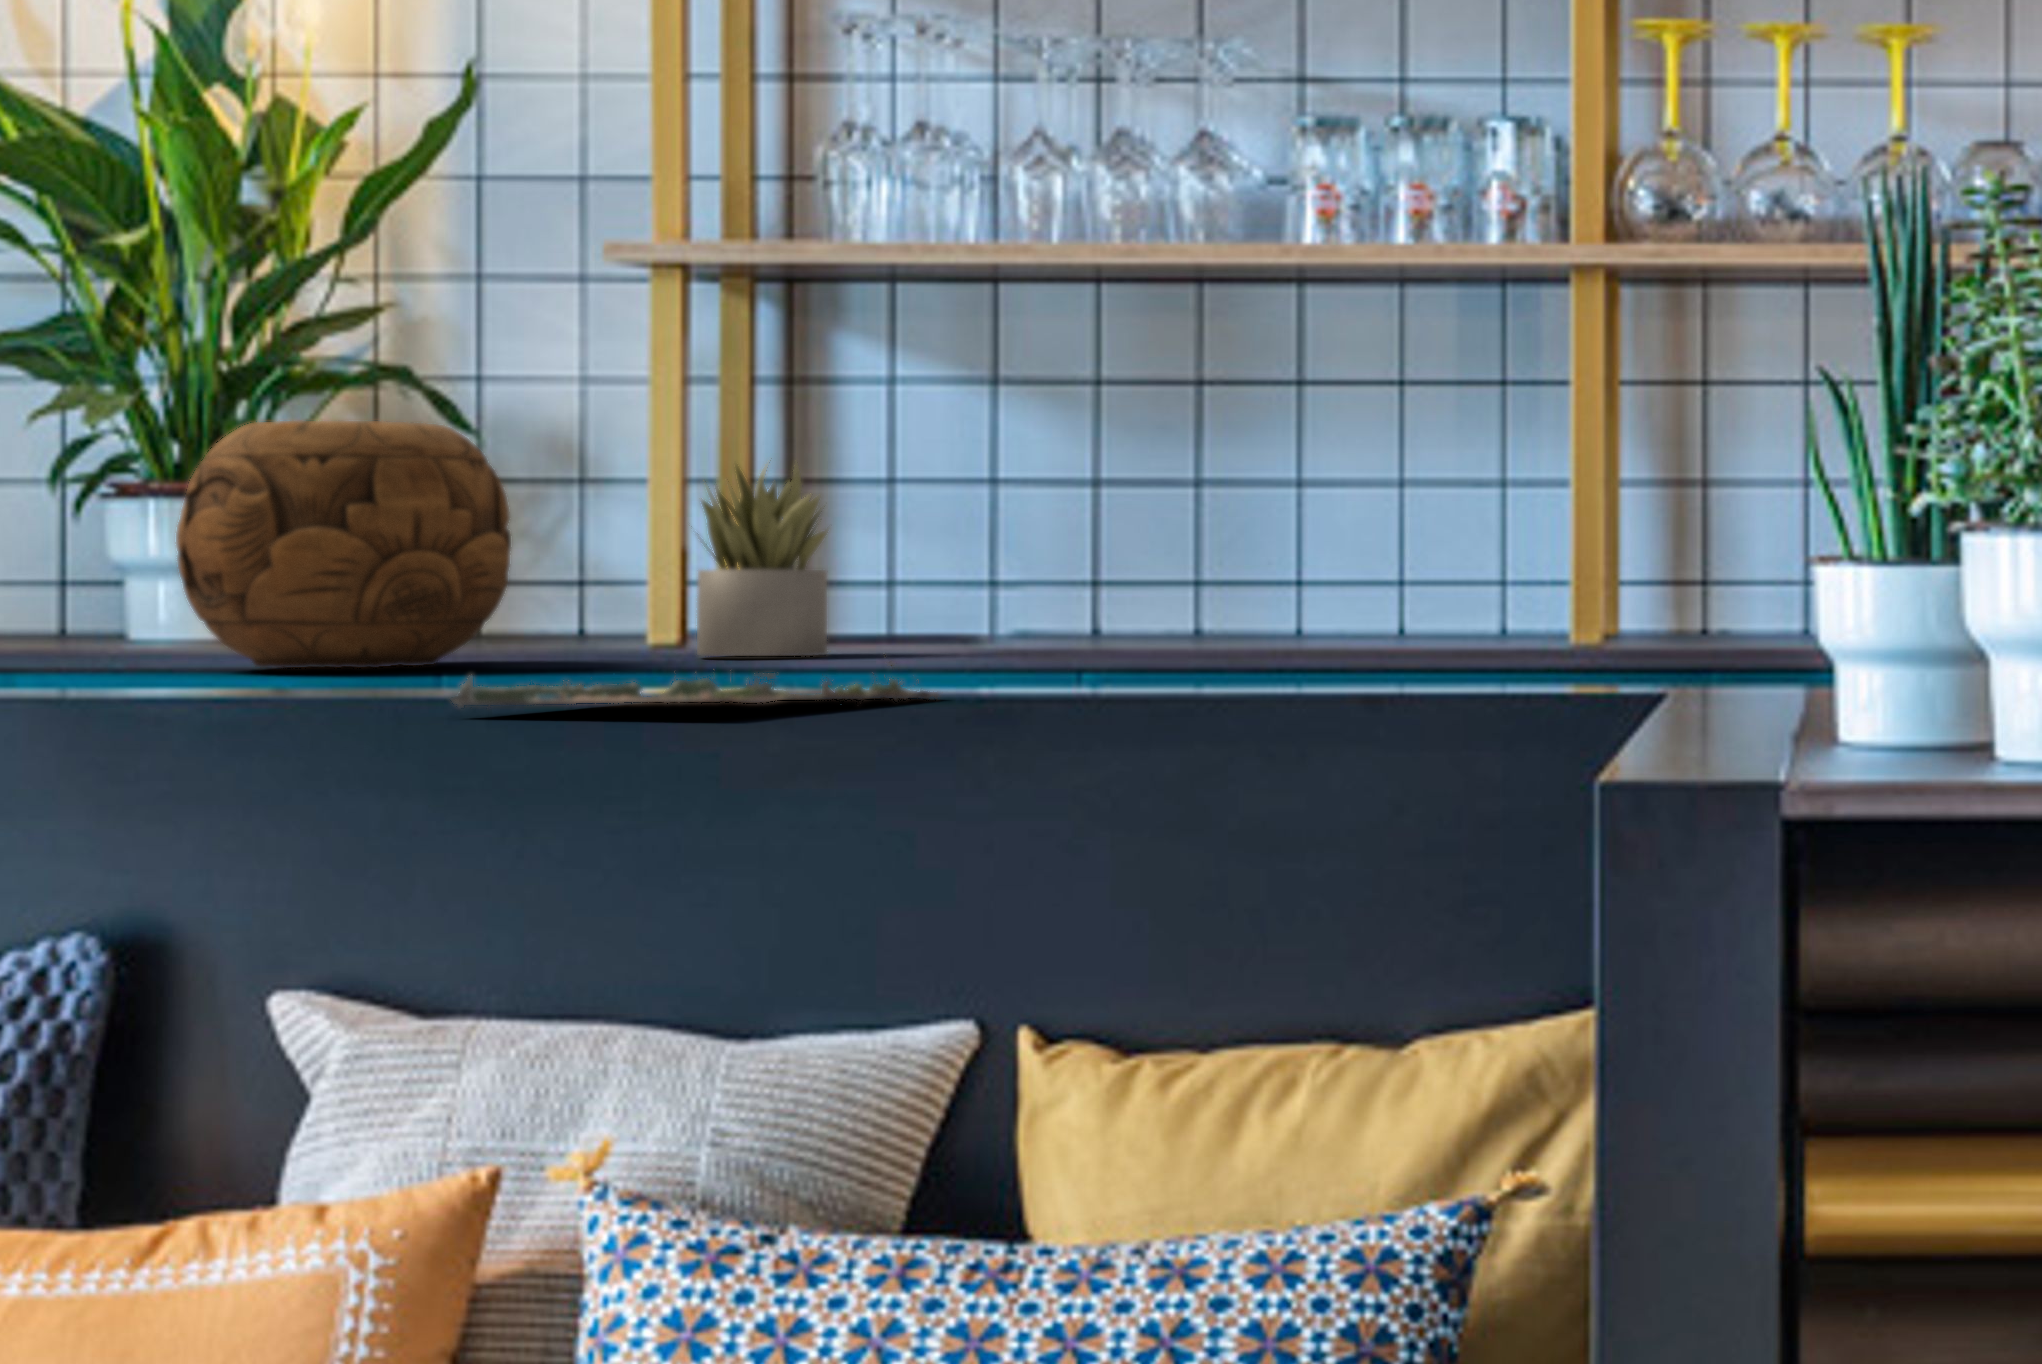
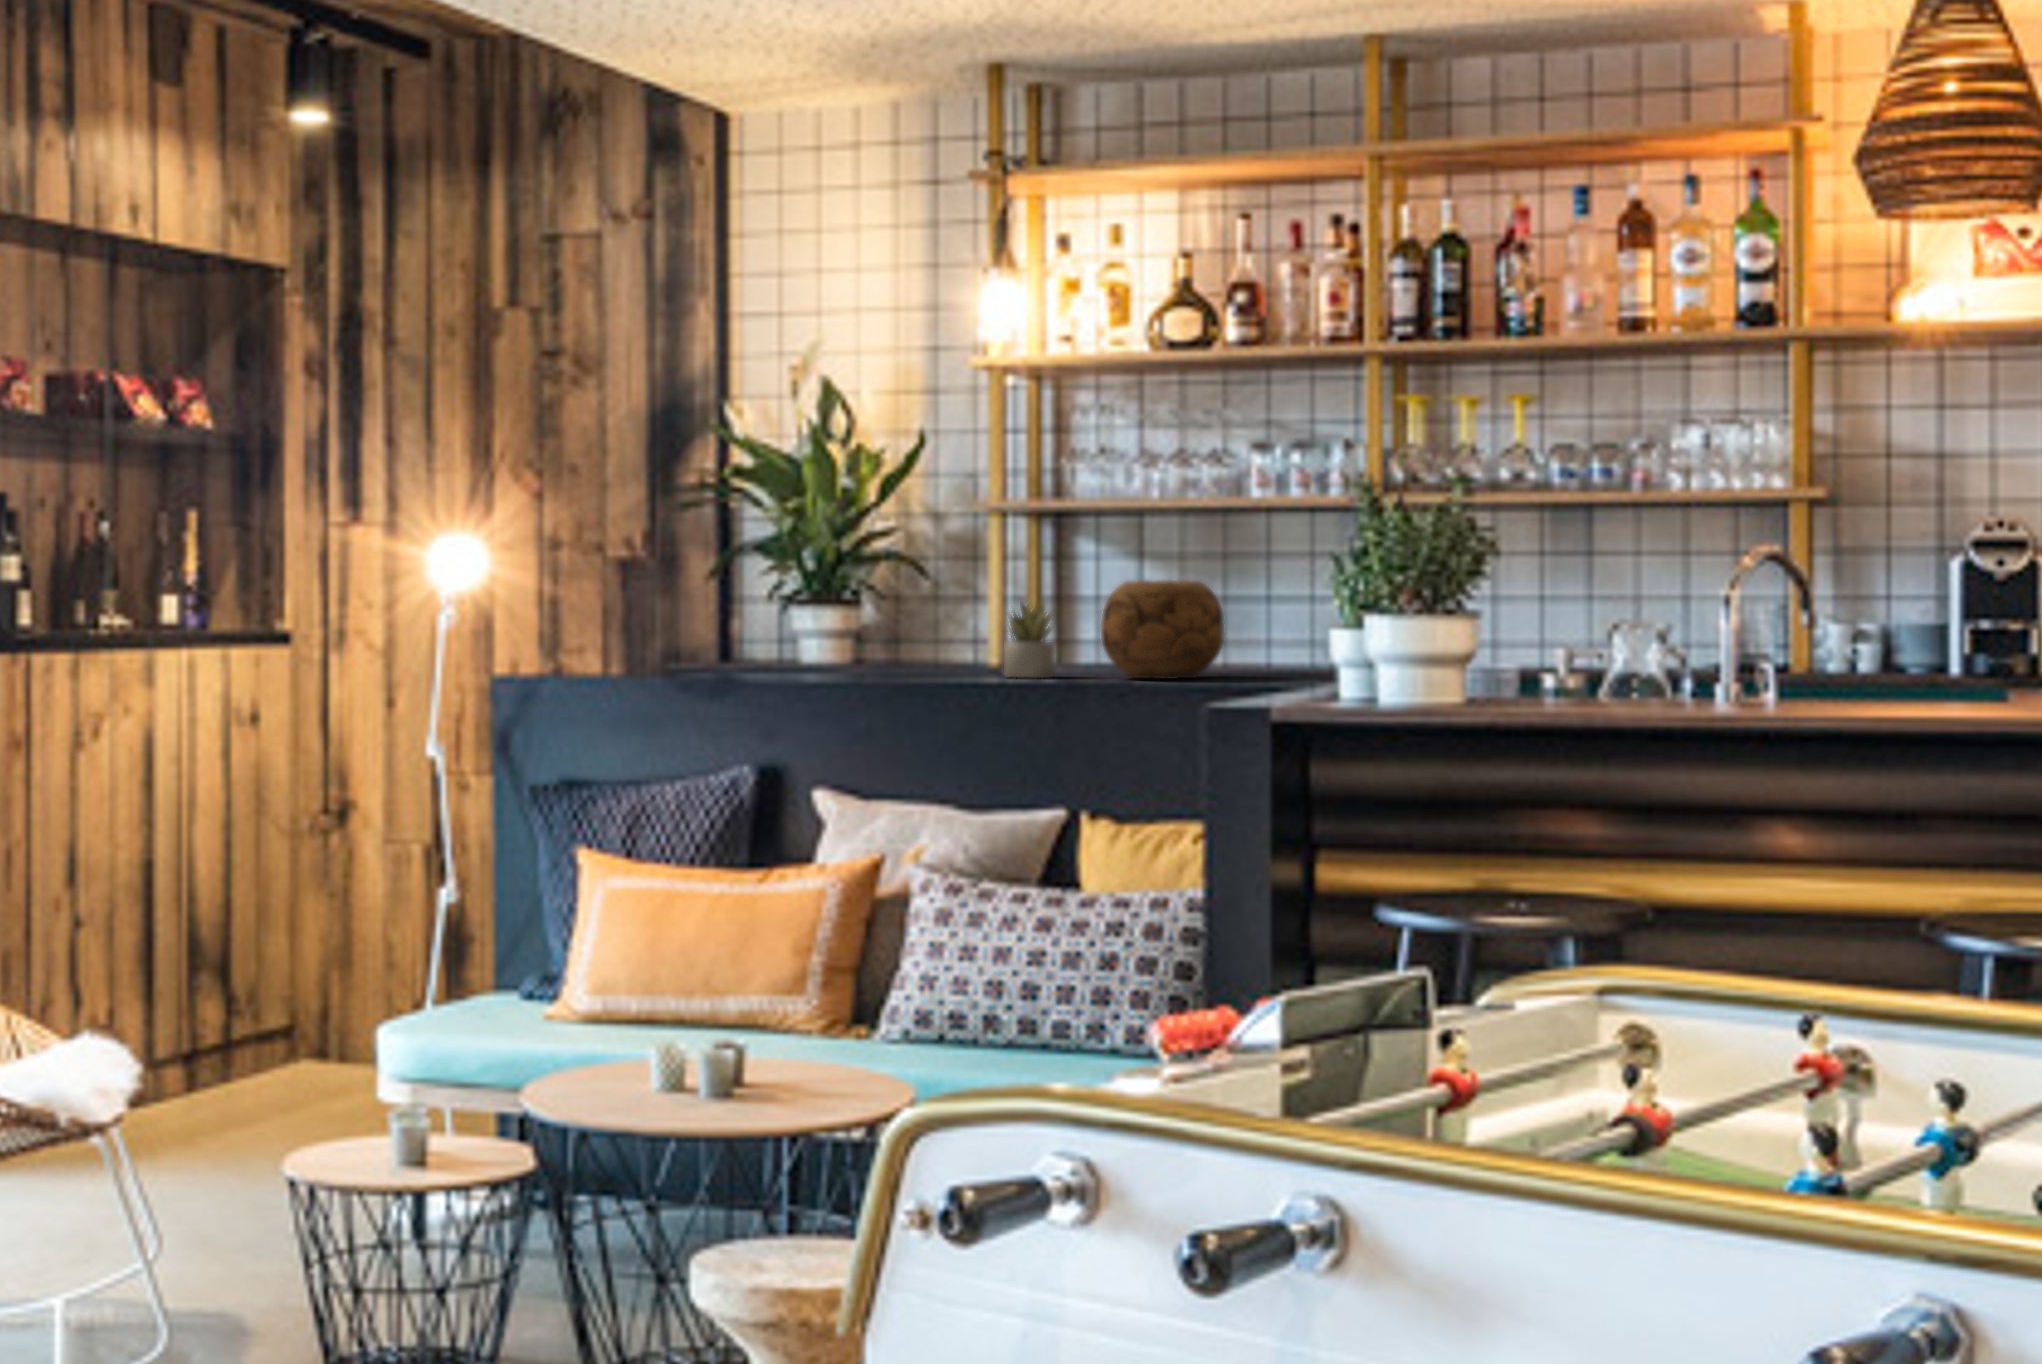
decorative bowl: present [176,421,511,668] -> present [1101,580,1224,679]
tray: present [452,649,938,707] -> none [878,678,1053,699]

